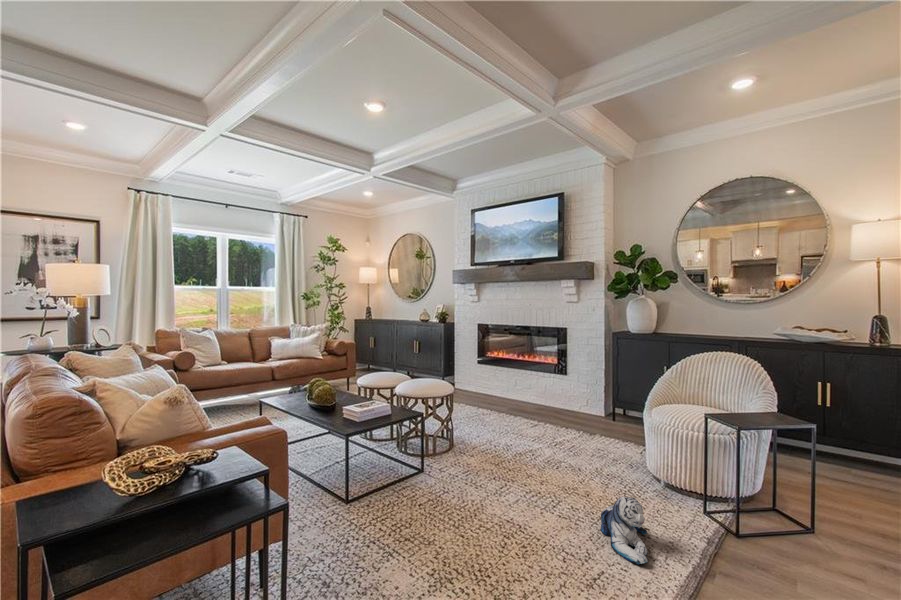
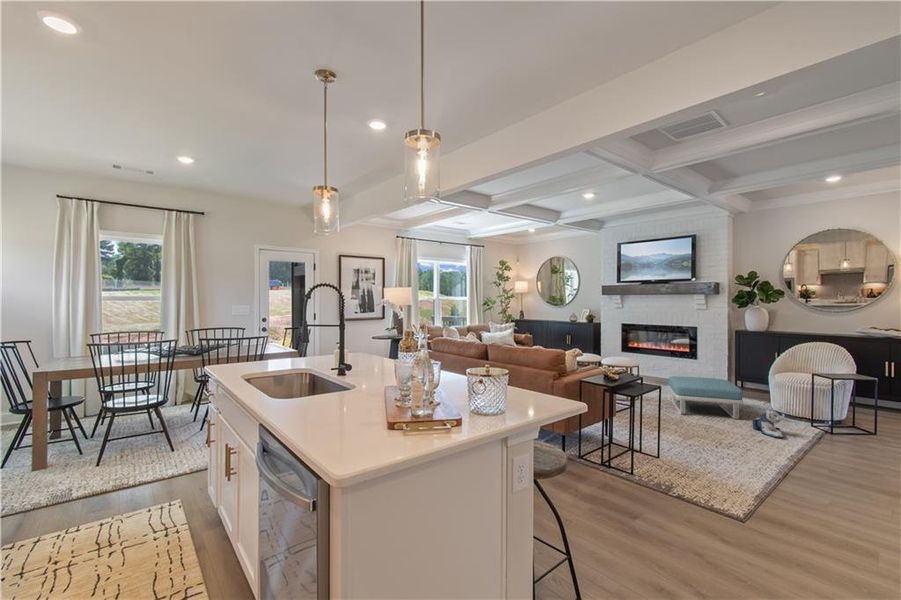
footstool: none [483,413,593,500] -> present [668,376,743,419]

